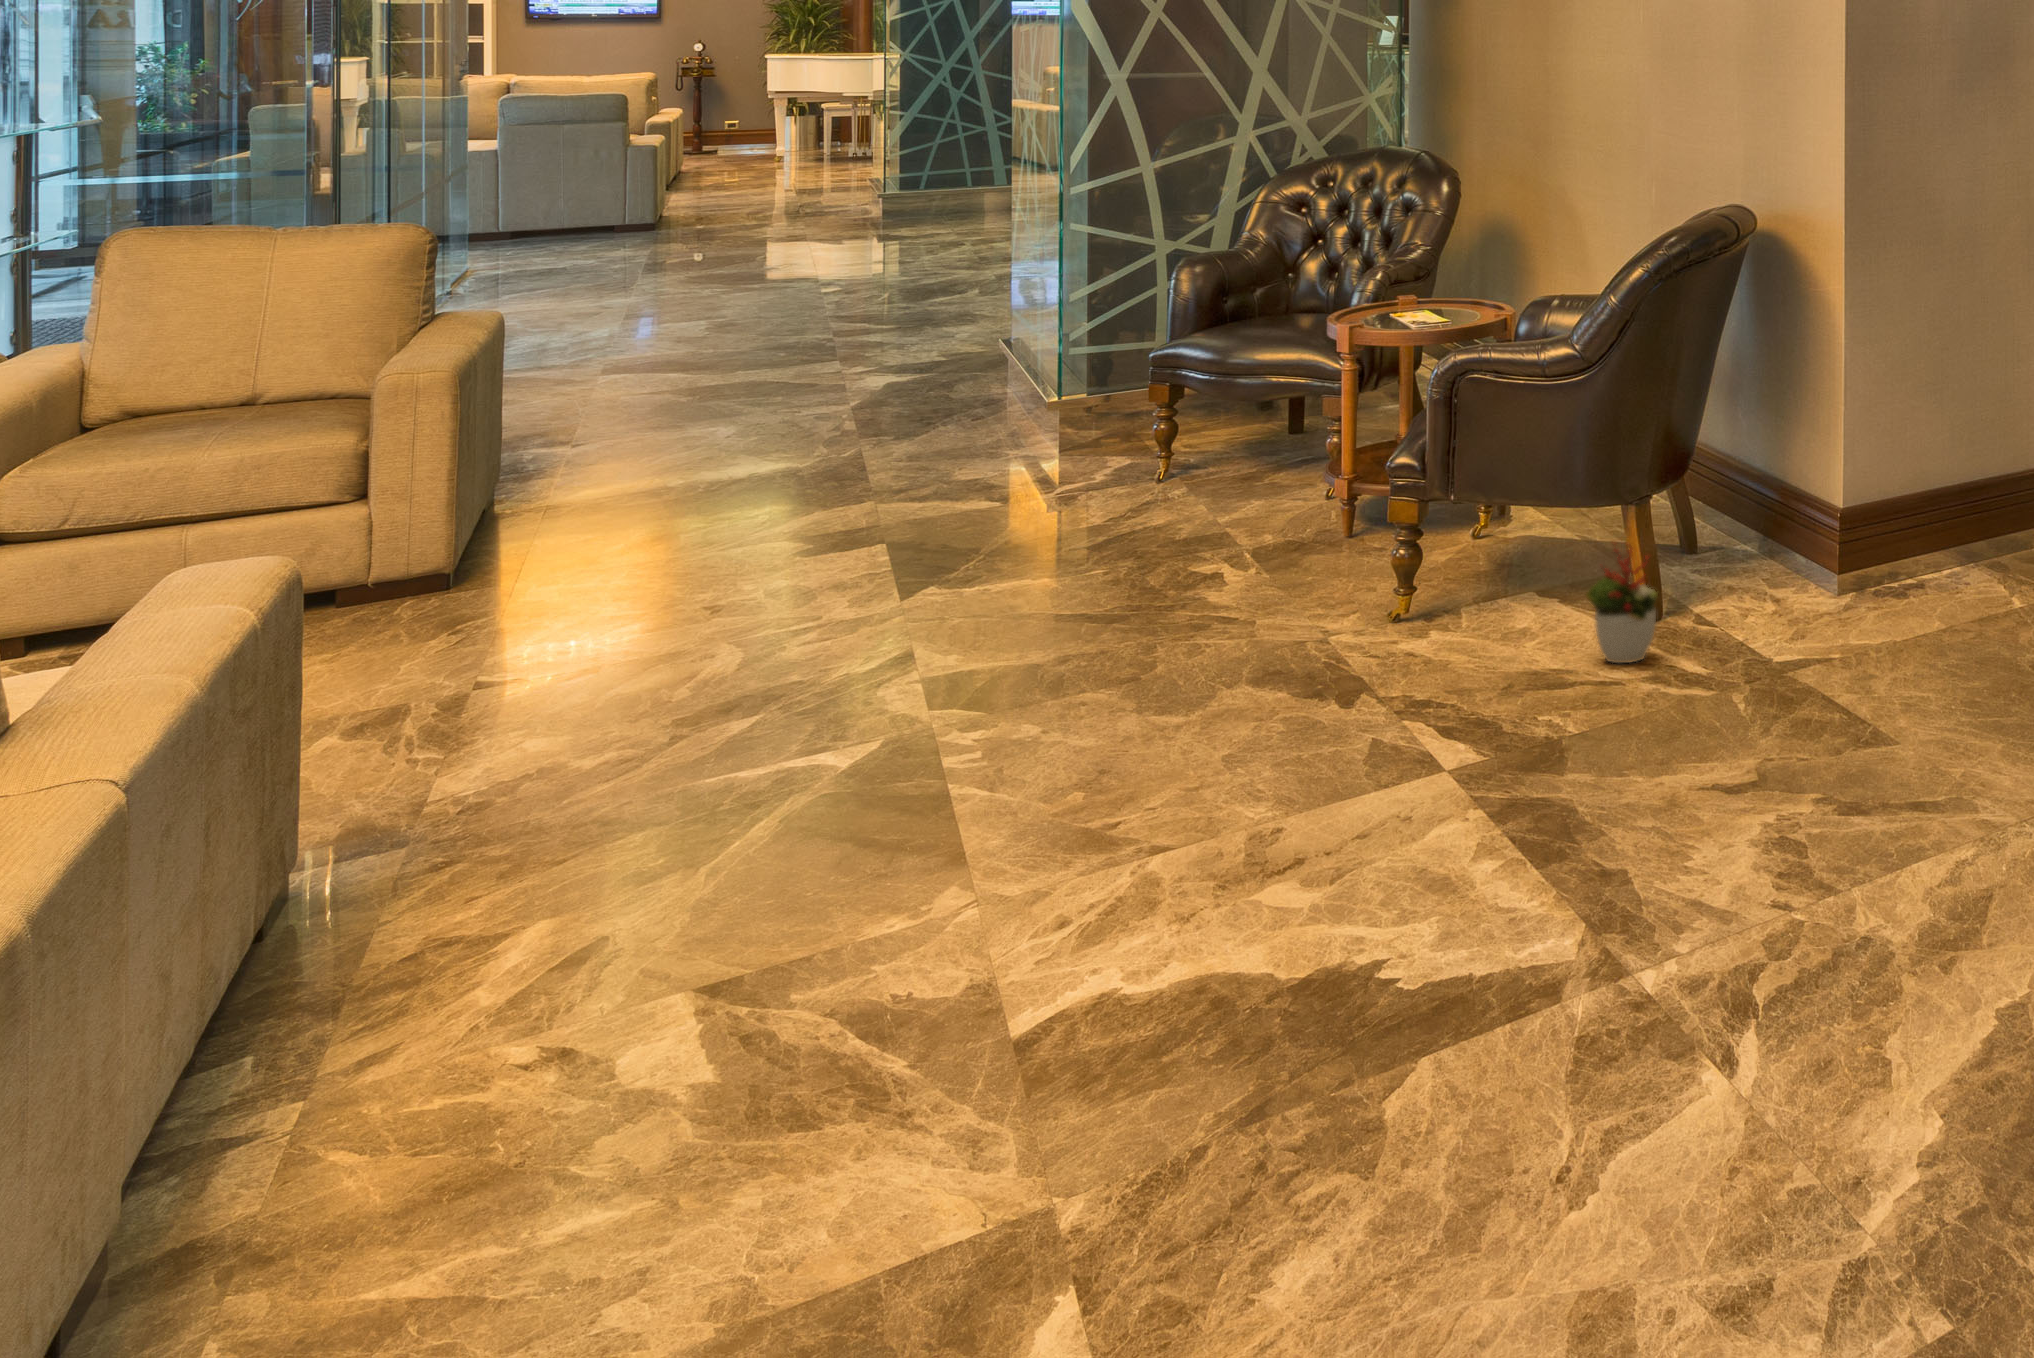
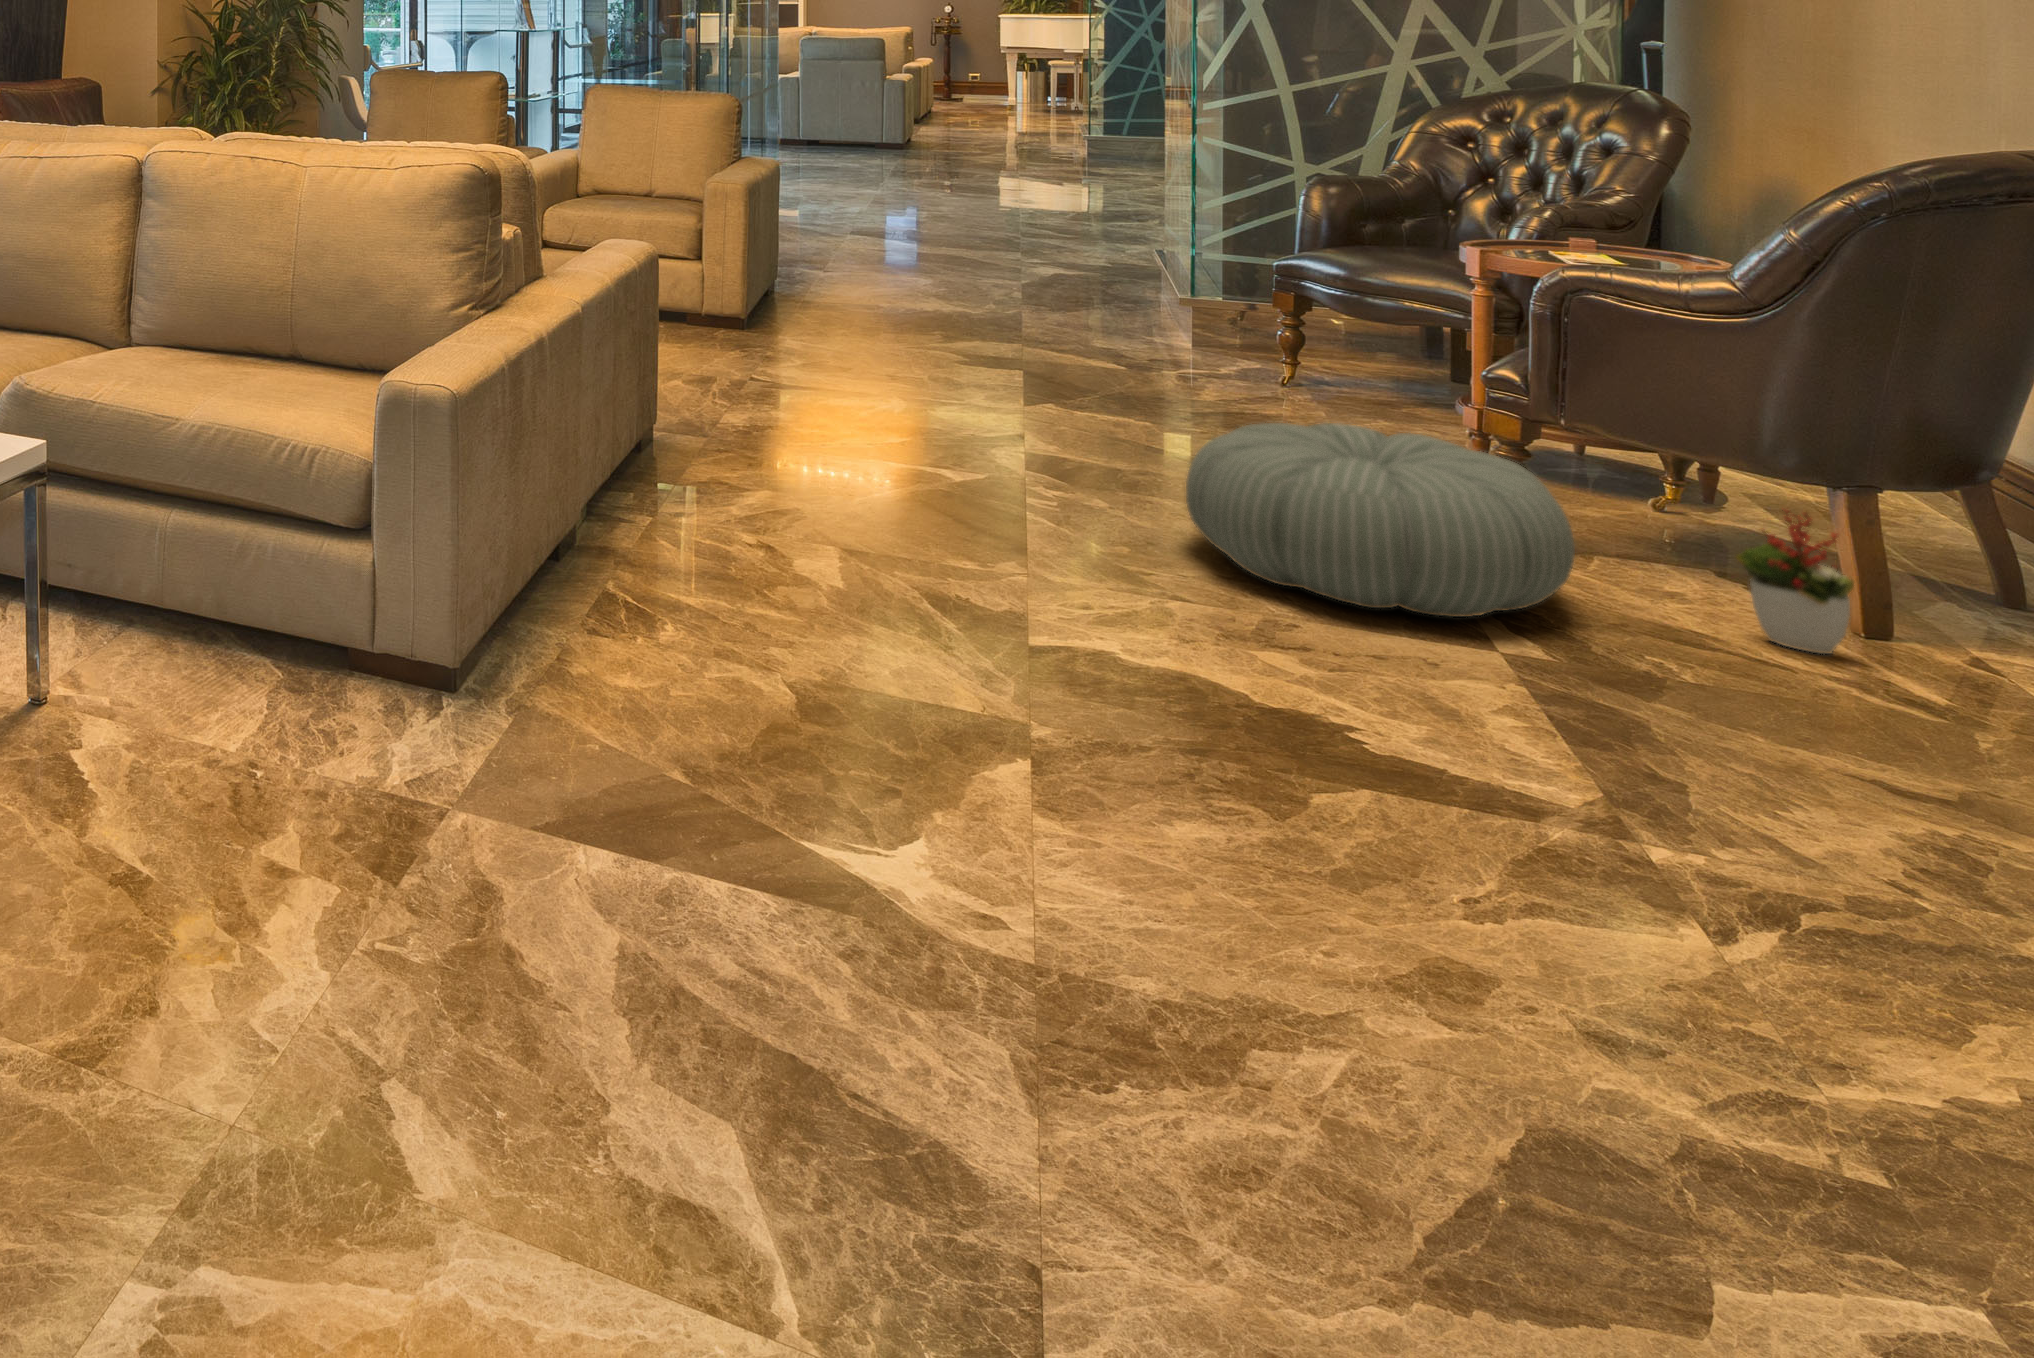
pouf: none [1142,548,1489,779] -> present [1186,423,1575,617]

